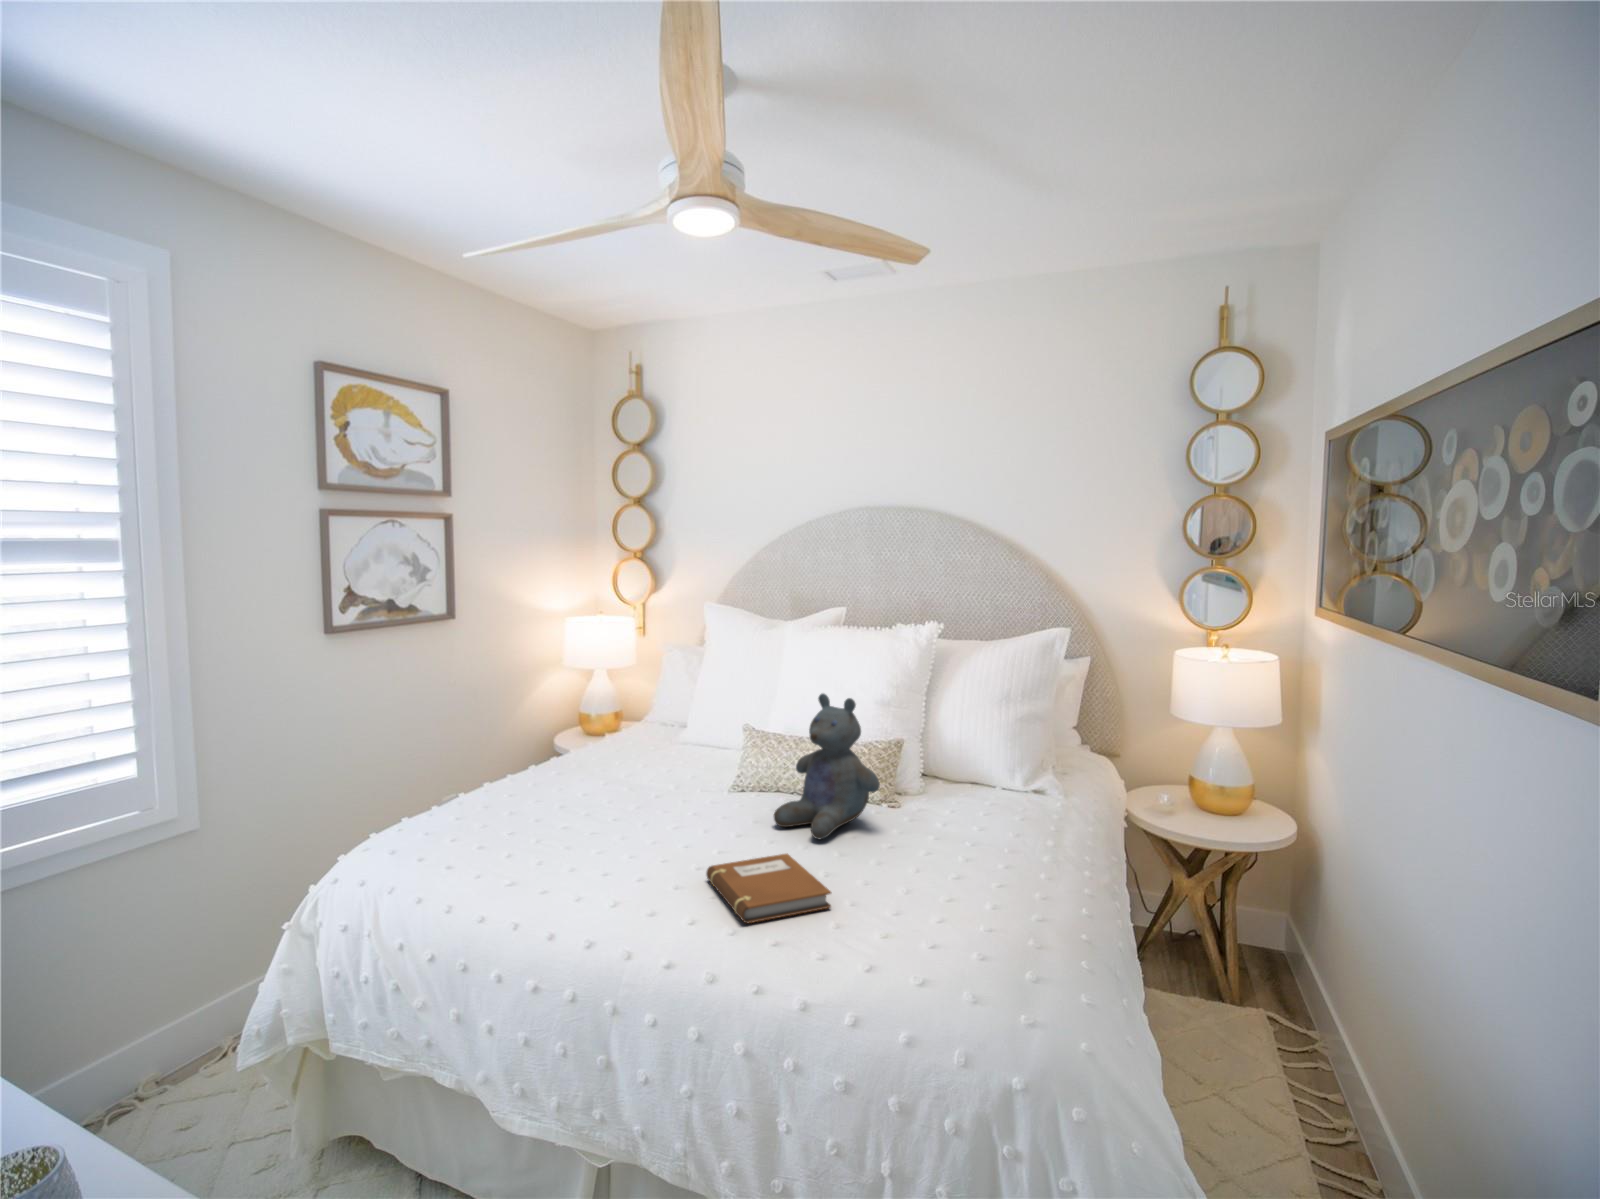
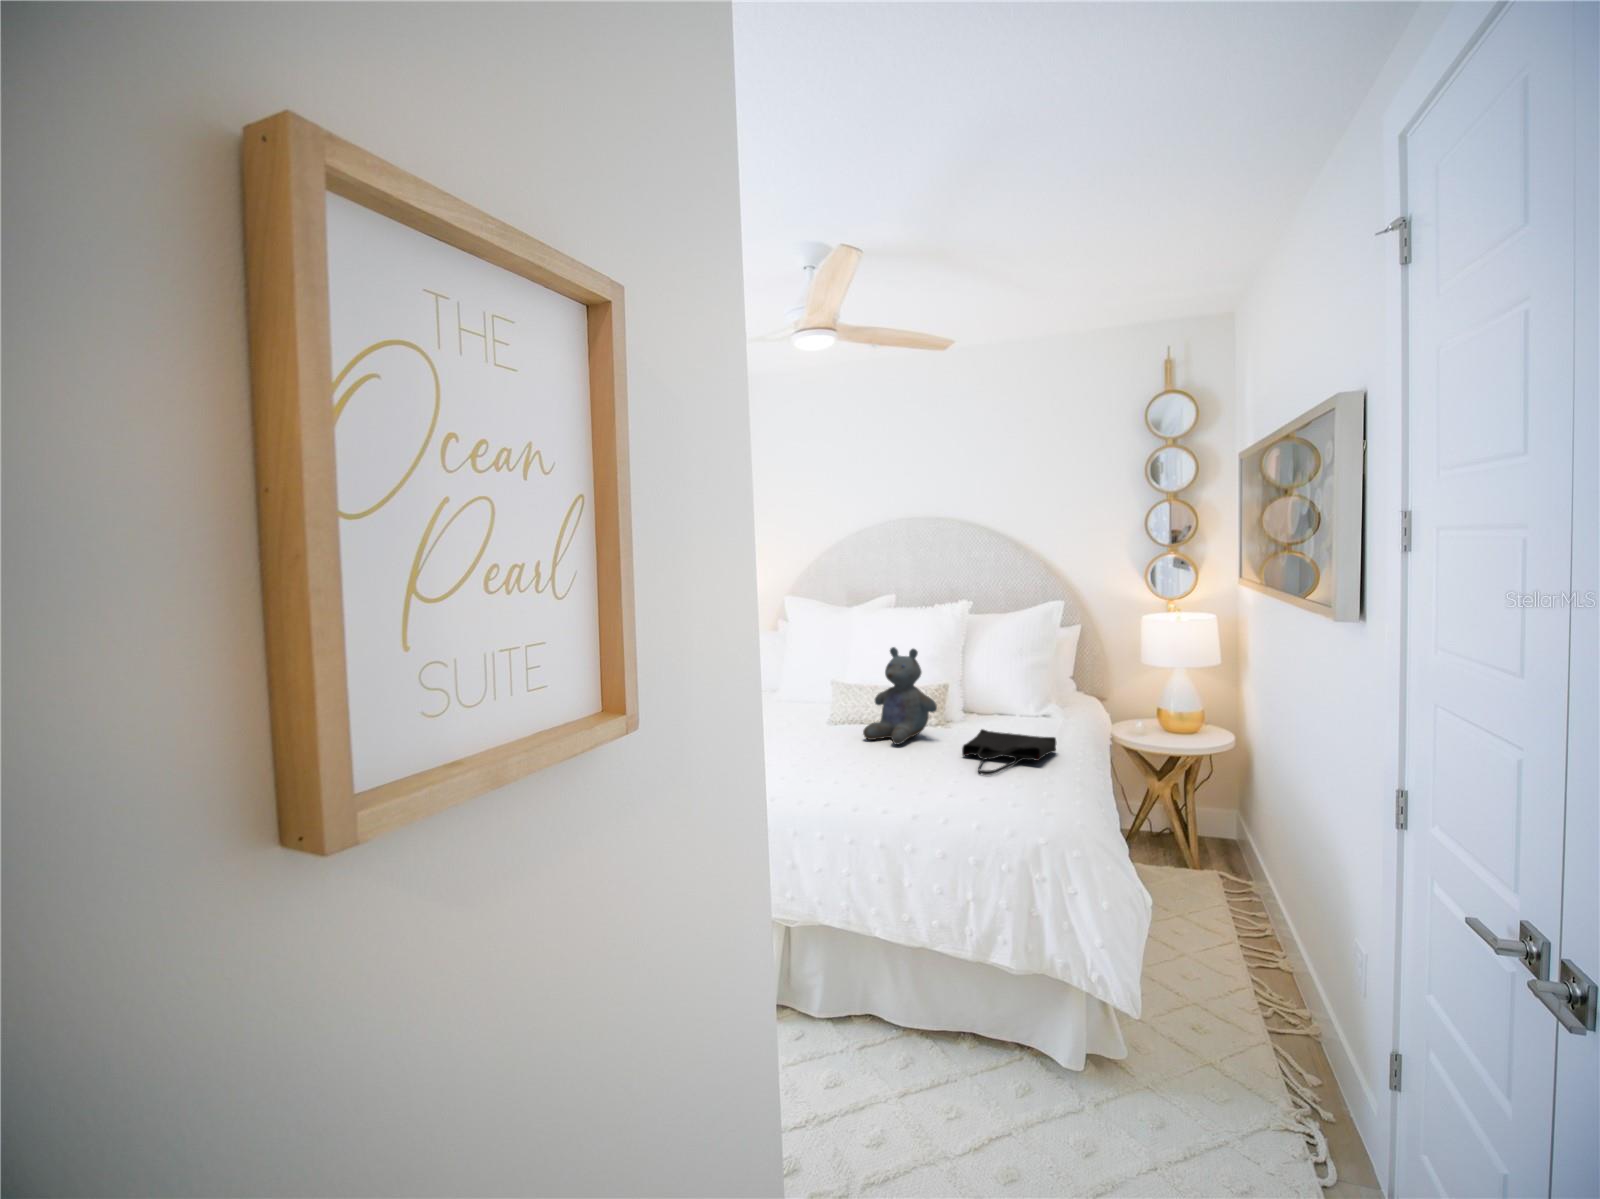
tote bag: none [908,821,1049,913] -> present [962,729,1056,775]
notebook: present [706,854,831,923] -> none [830,749,917,782]

